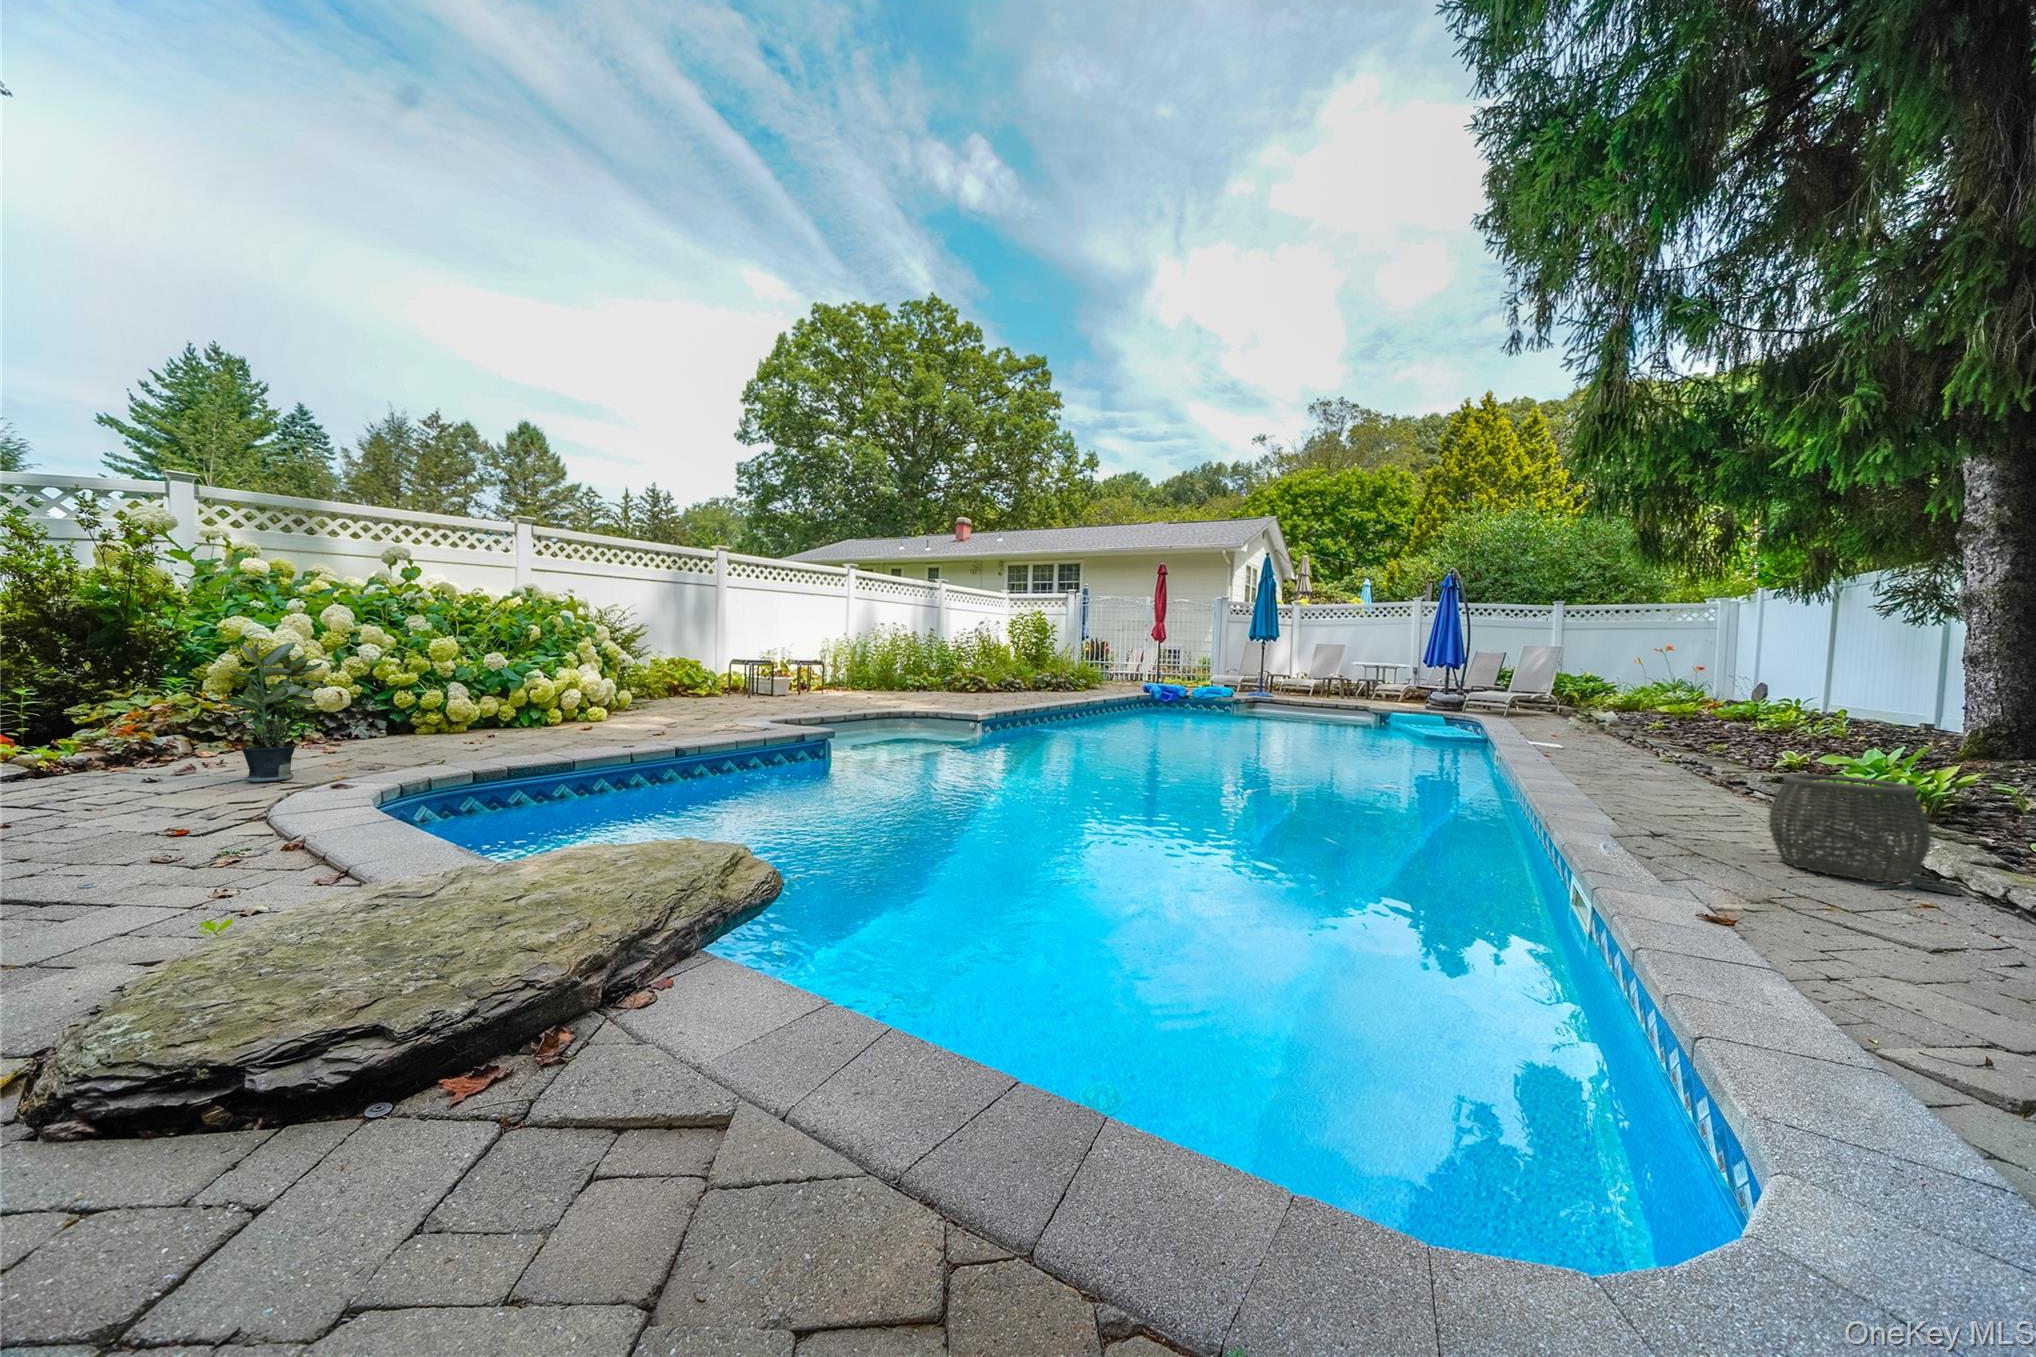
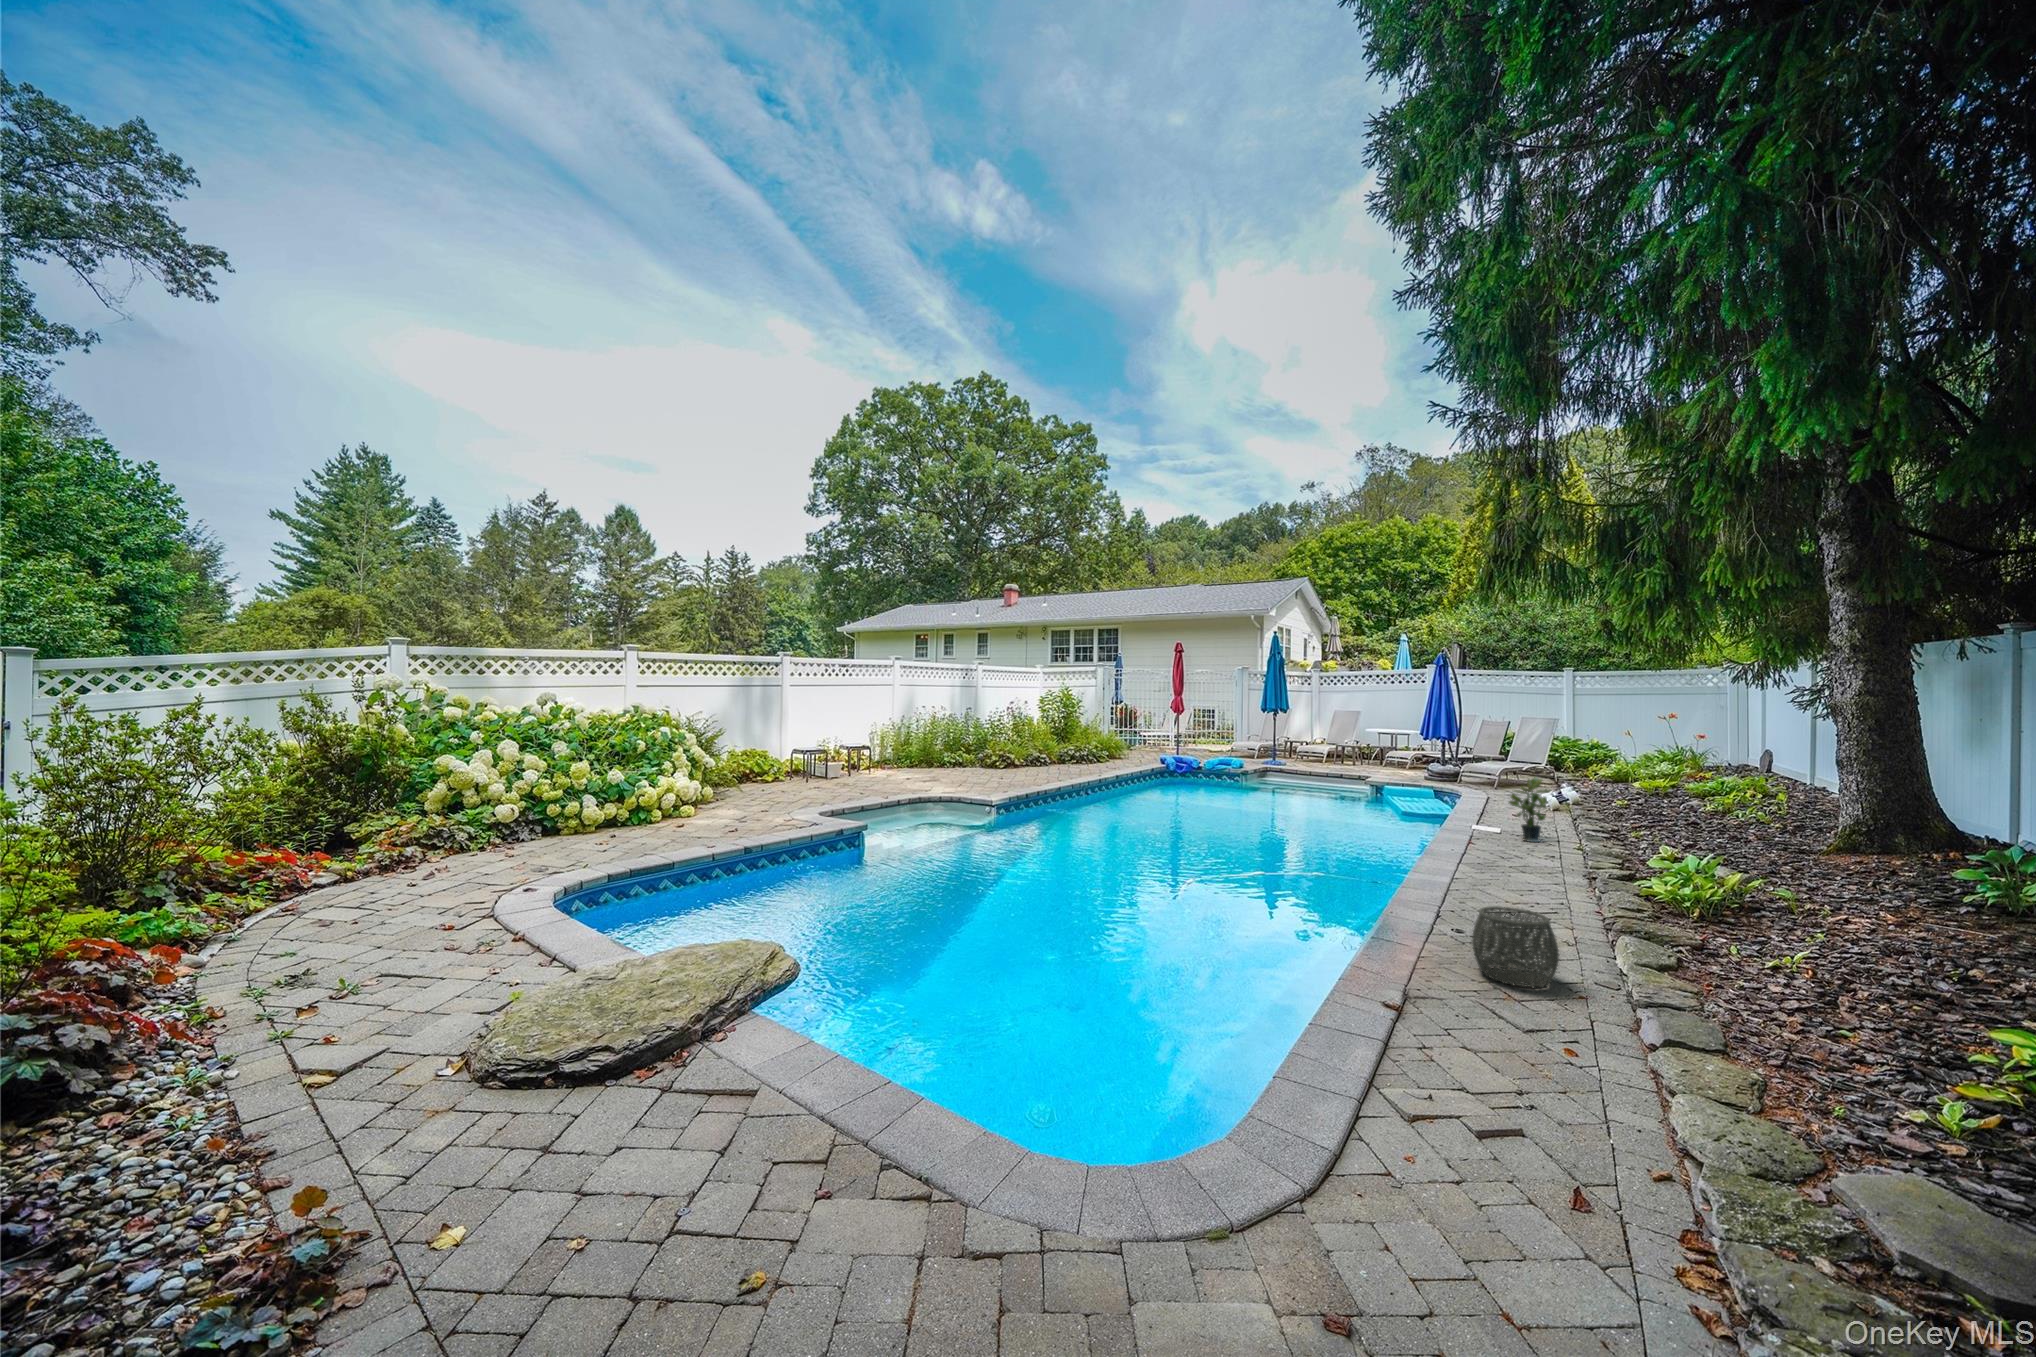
potted plant: present [222,643,328,782] -> present [1509,777,1550,842]

